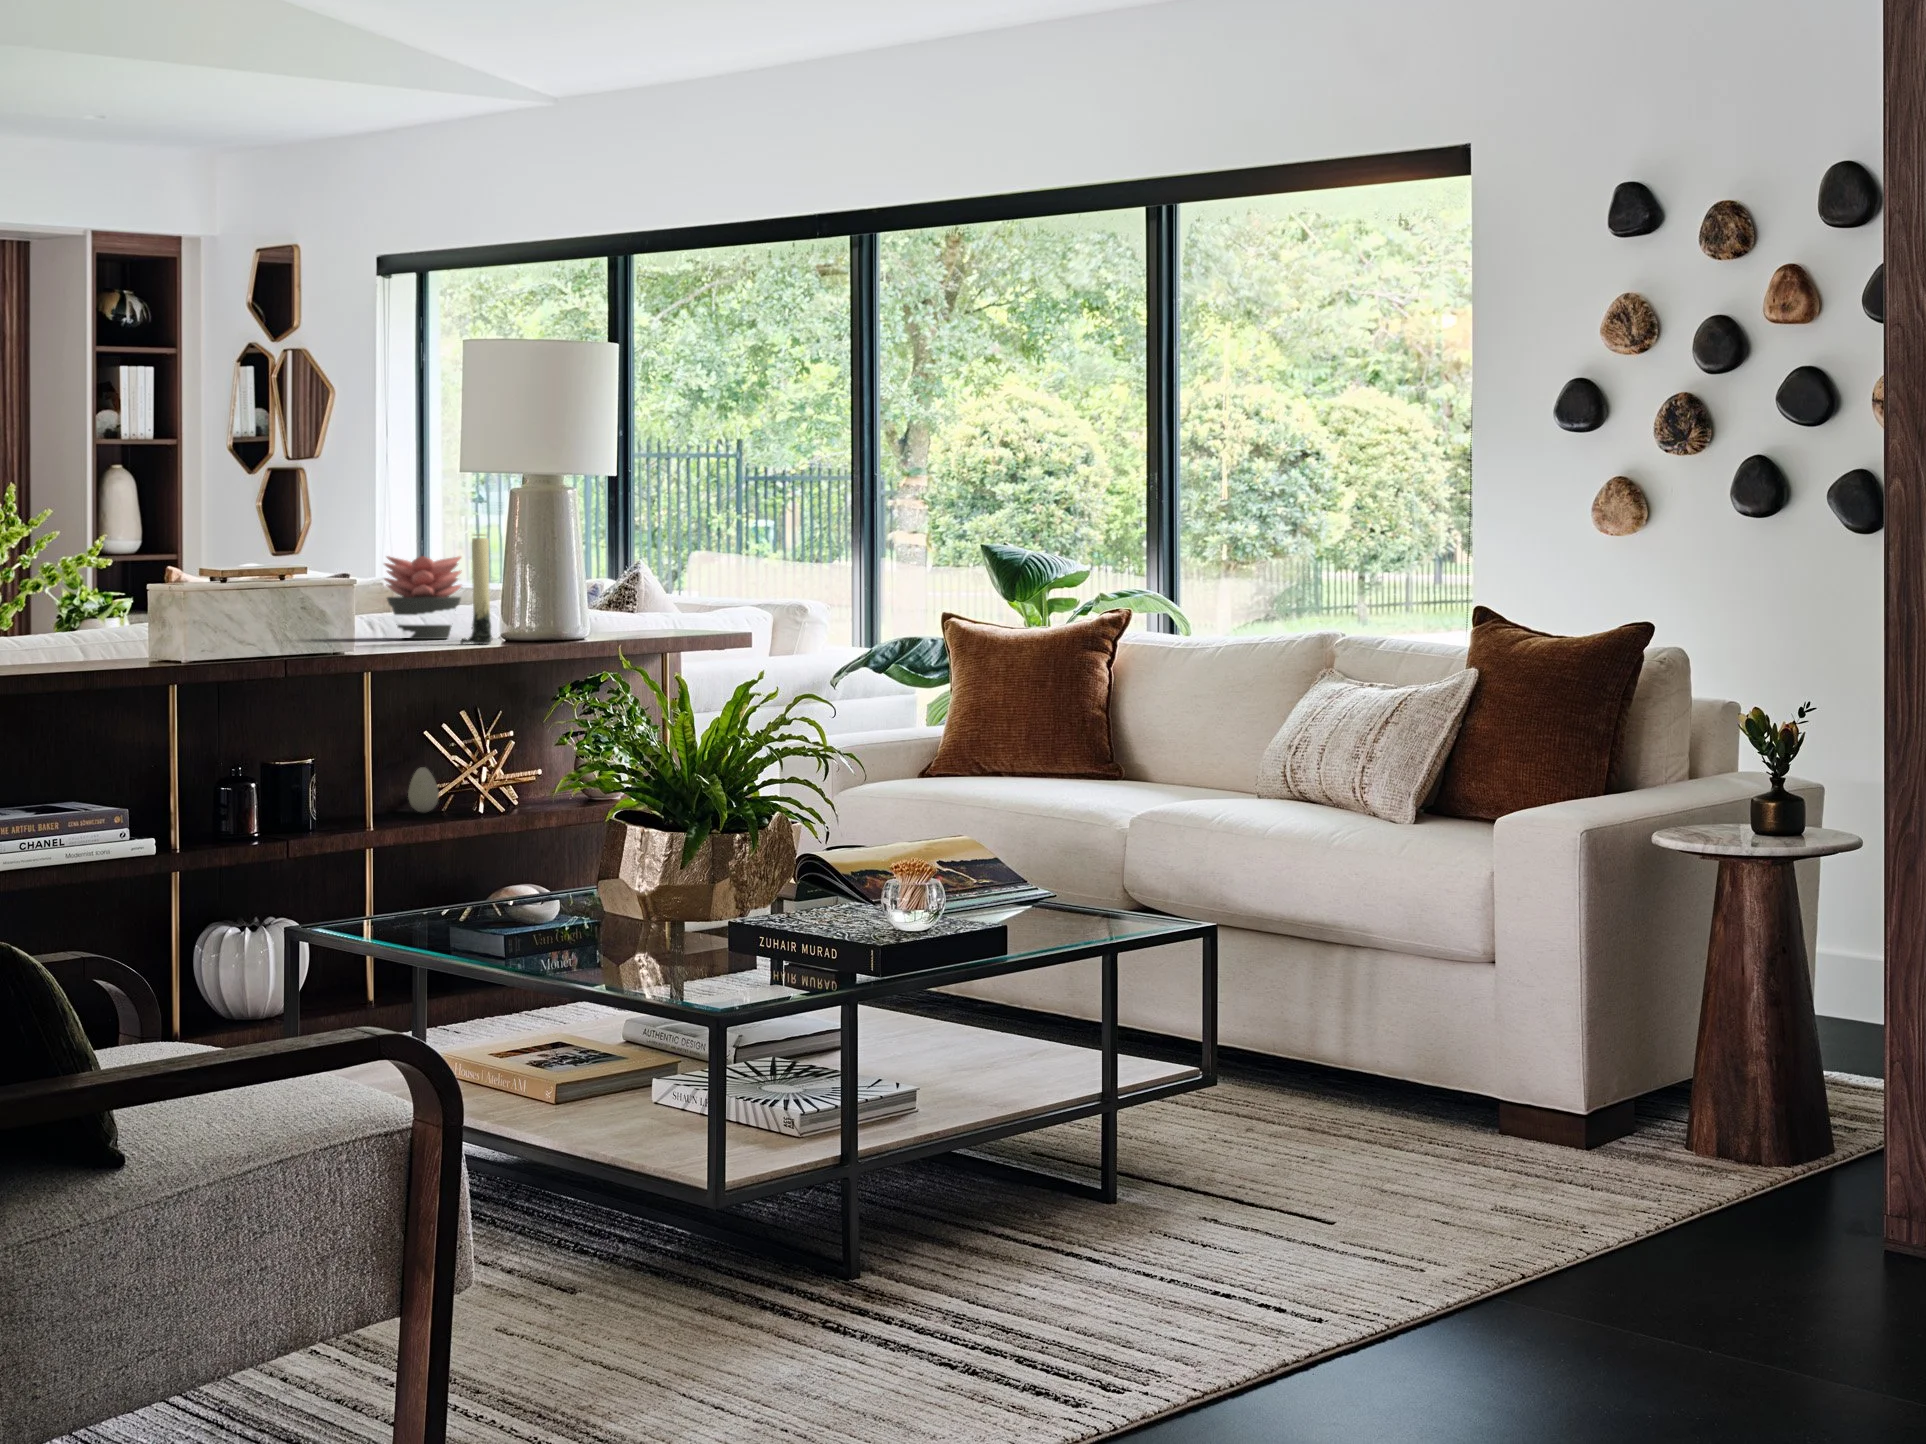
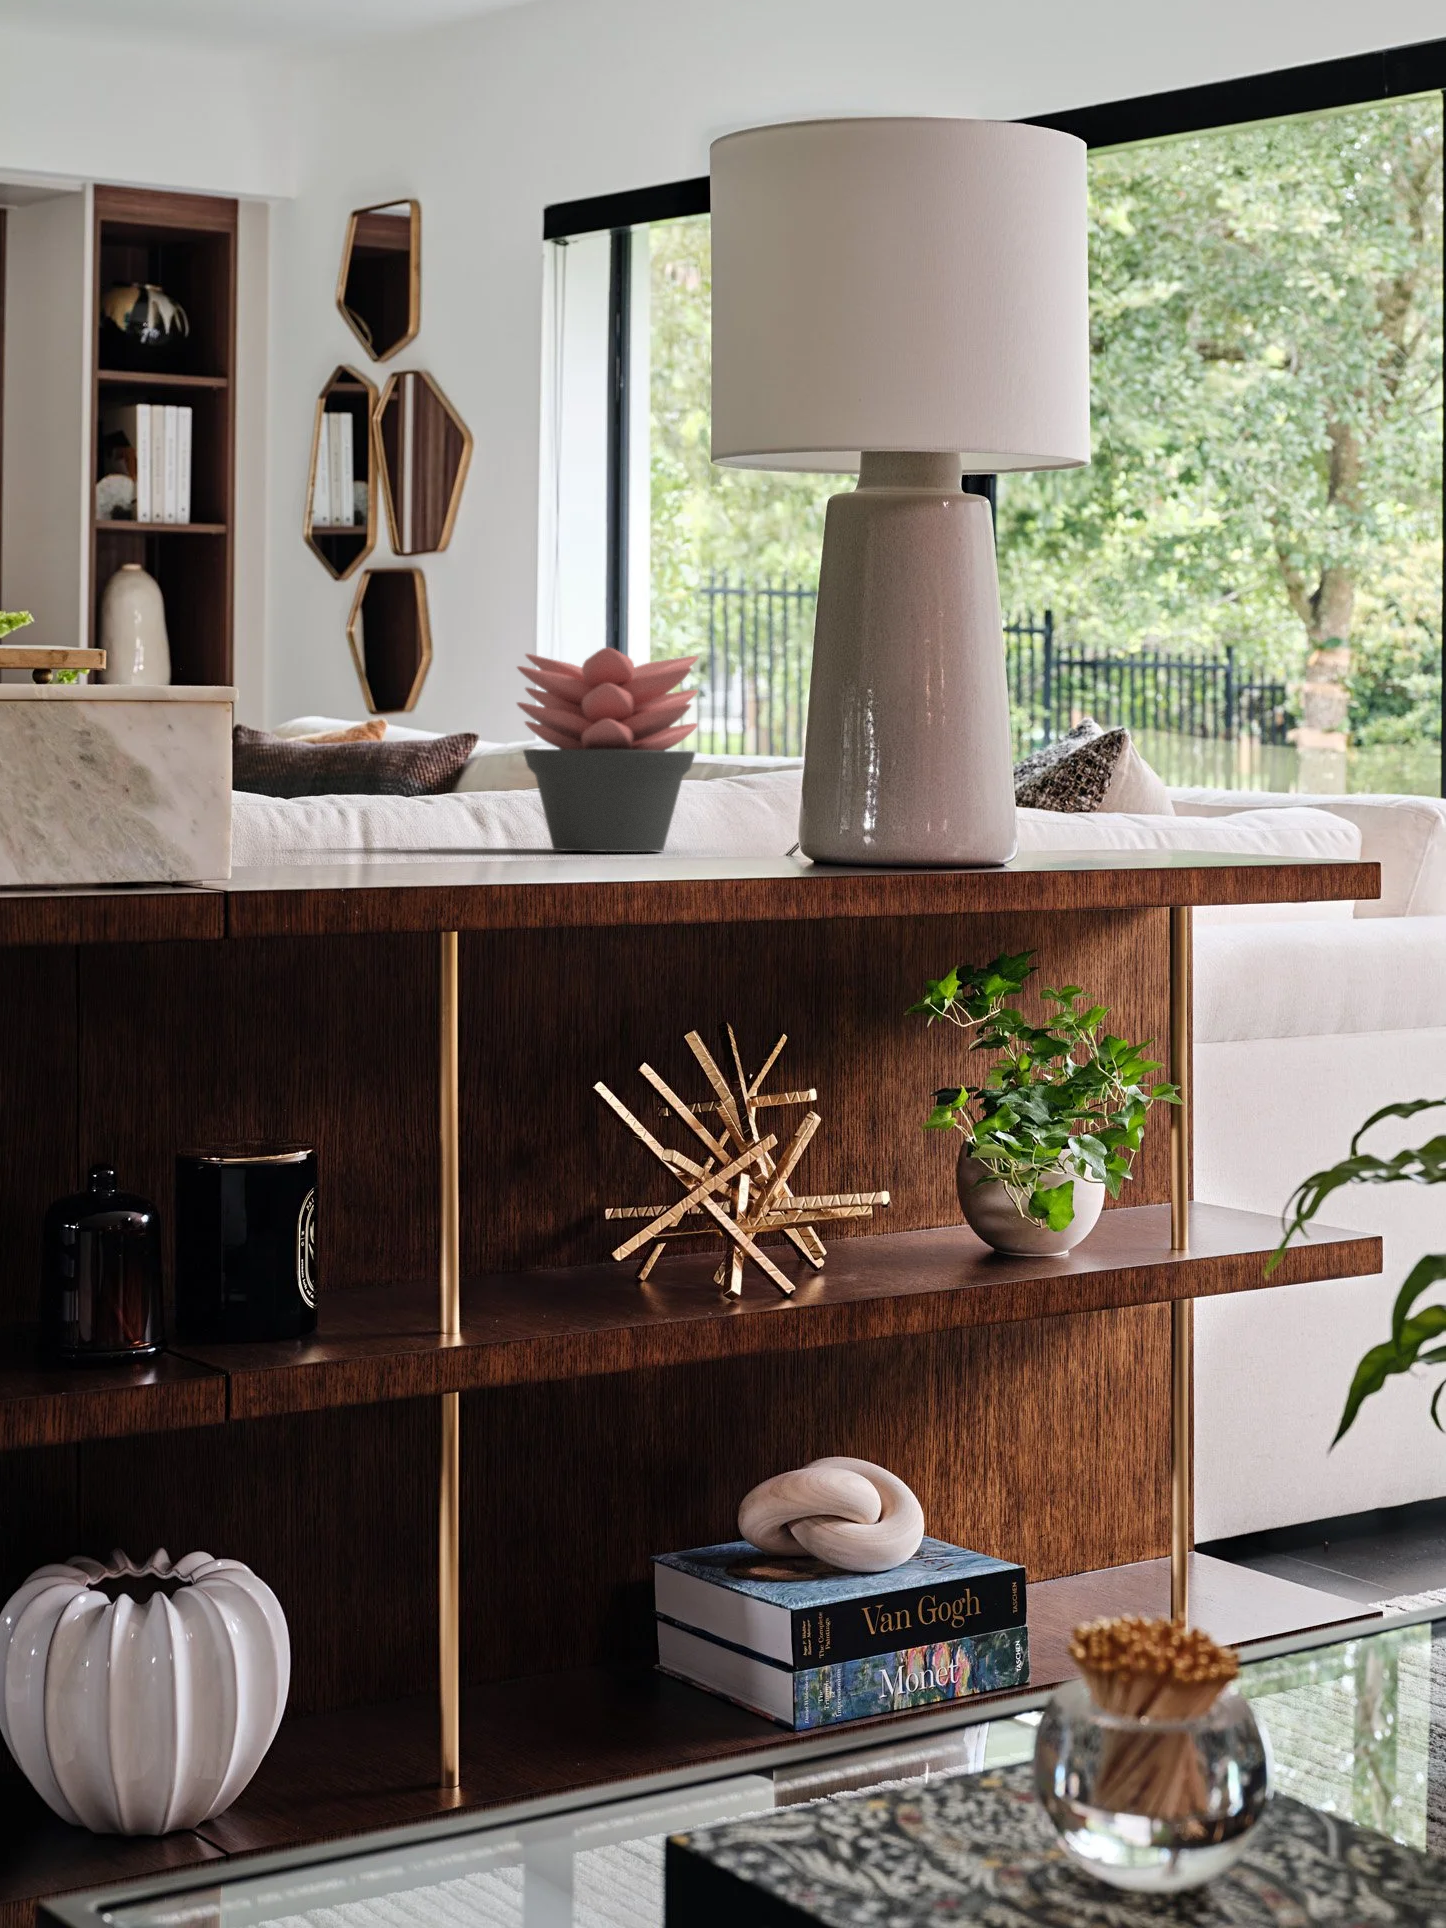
candle: present [460,534,492,644] -> none [693,582,775,863]
decorative egg: present [408,767,439,812] -> none [556,1182,632,1301]

